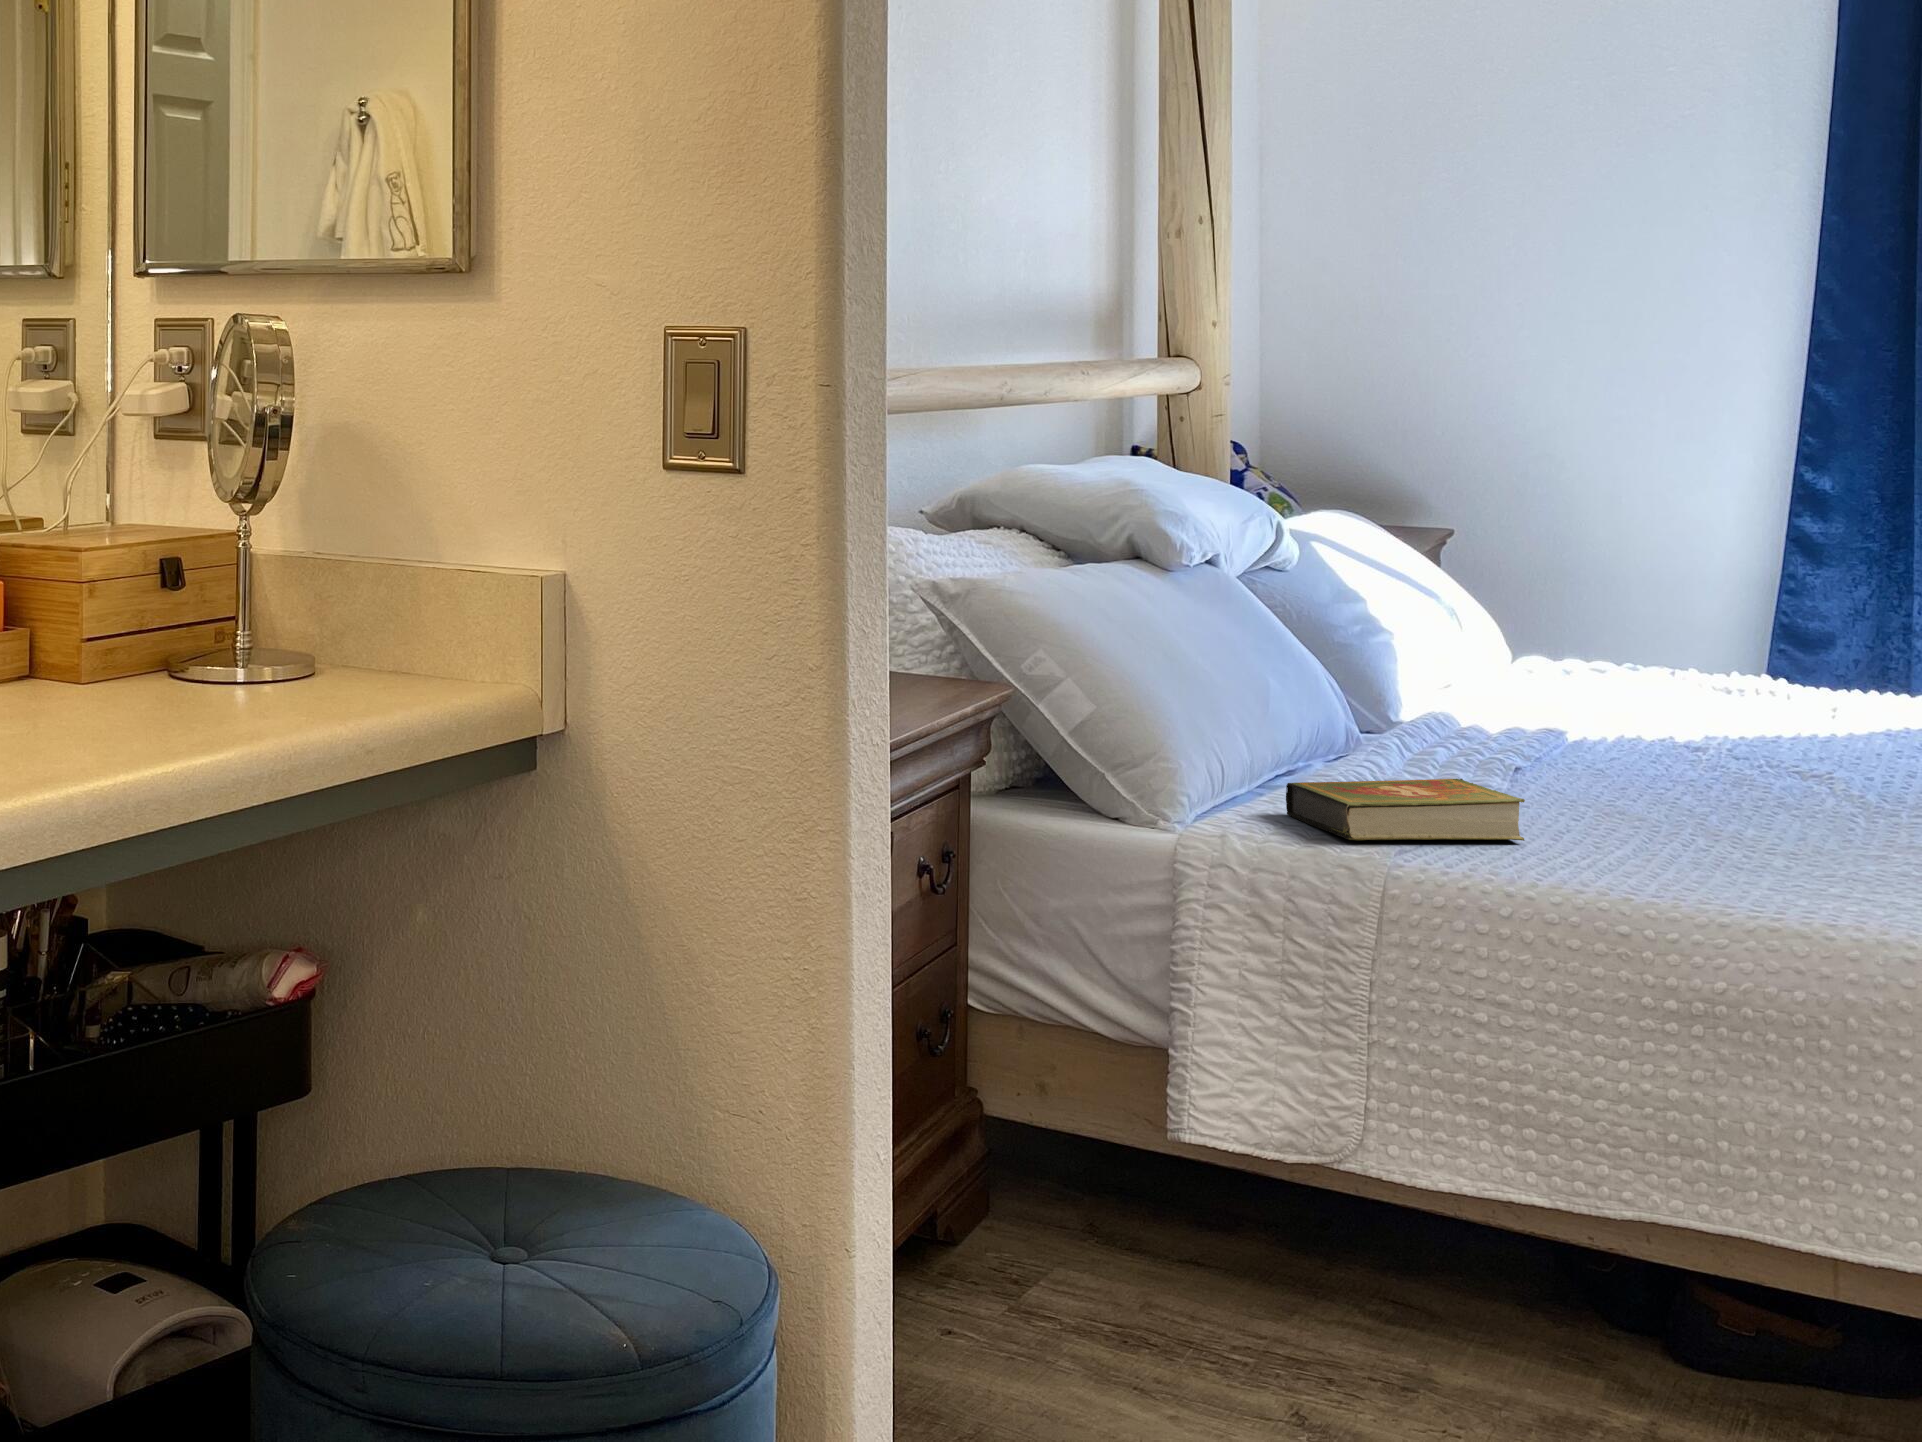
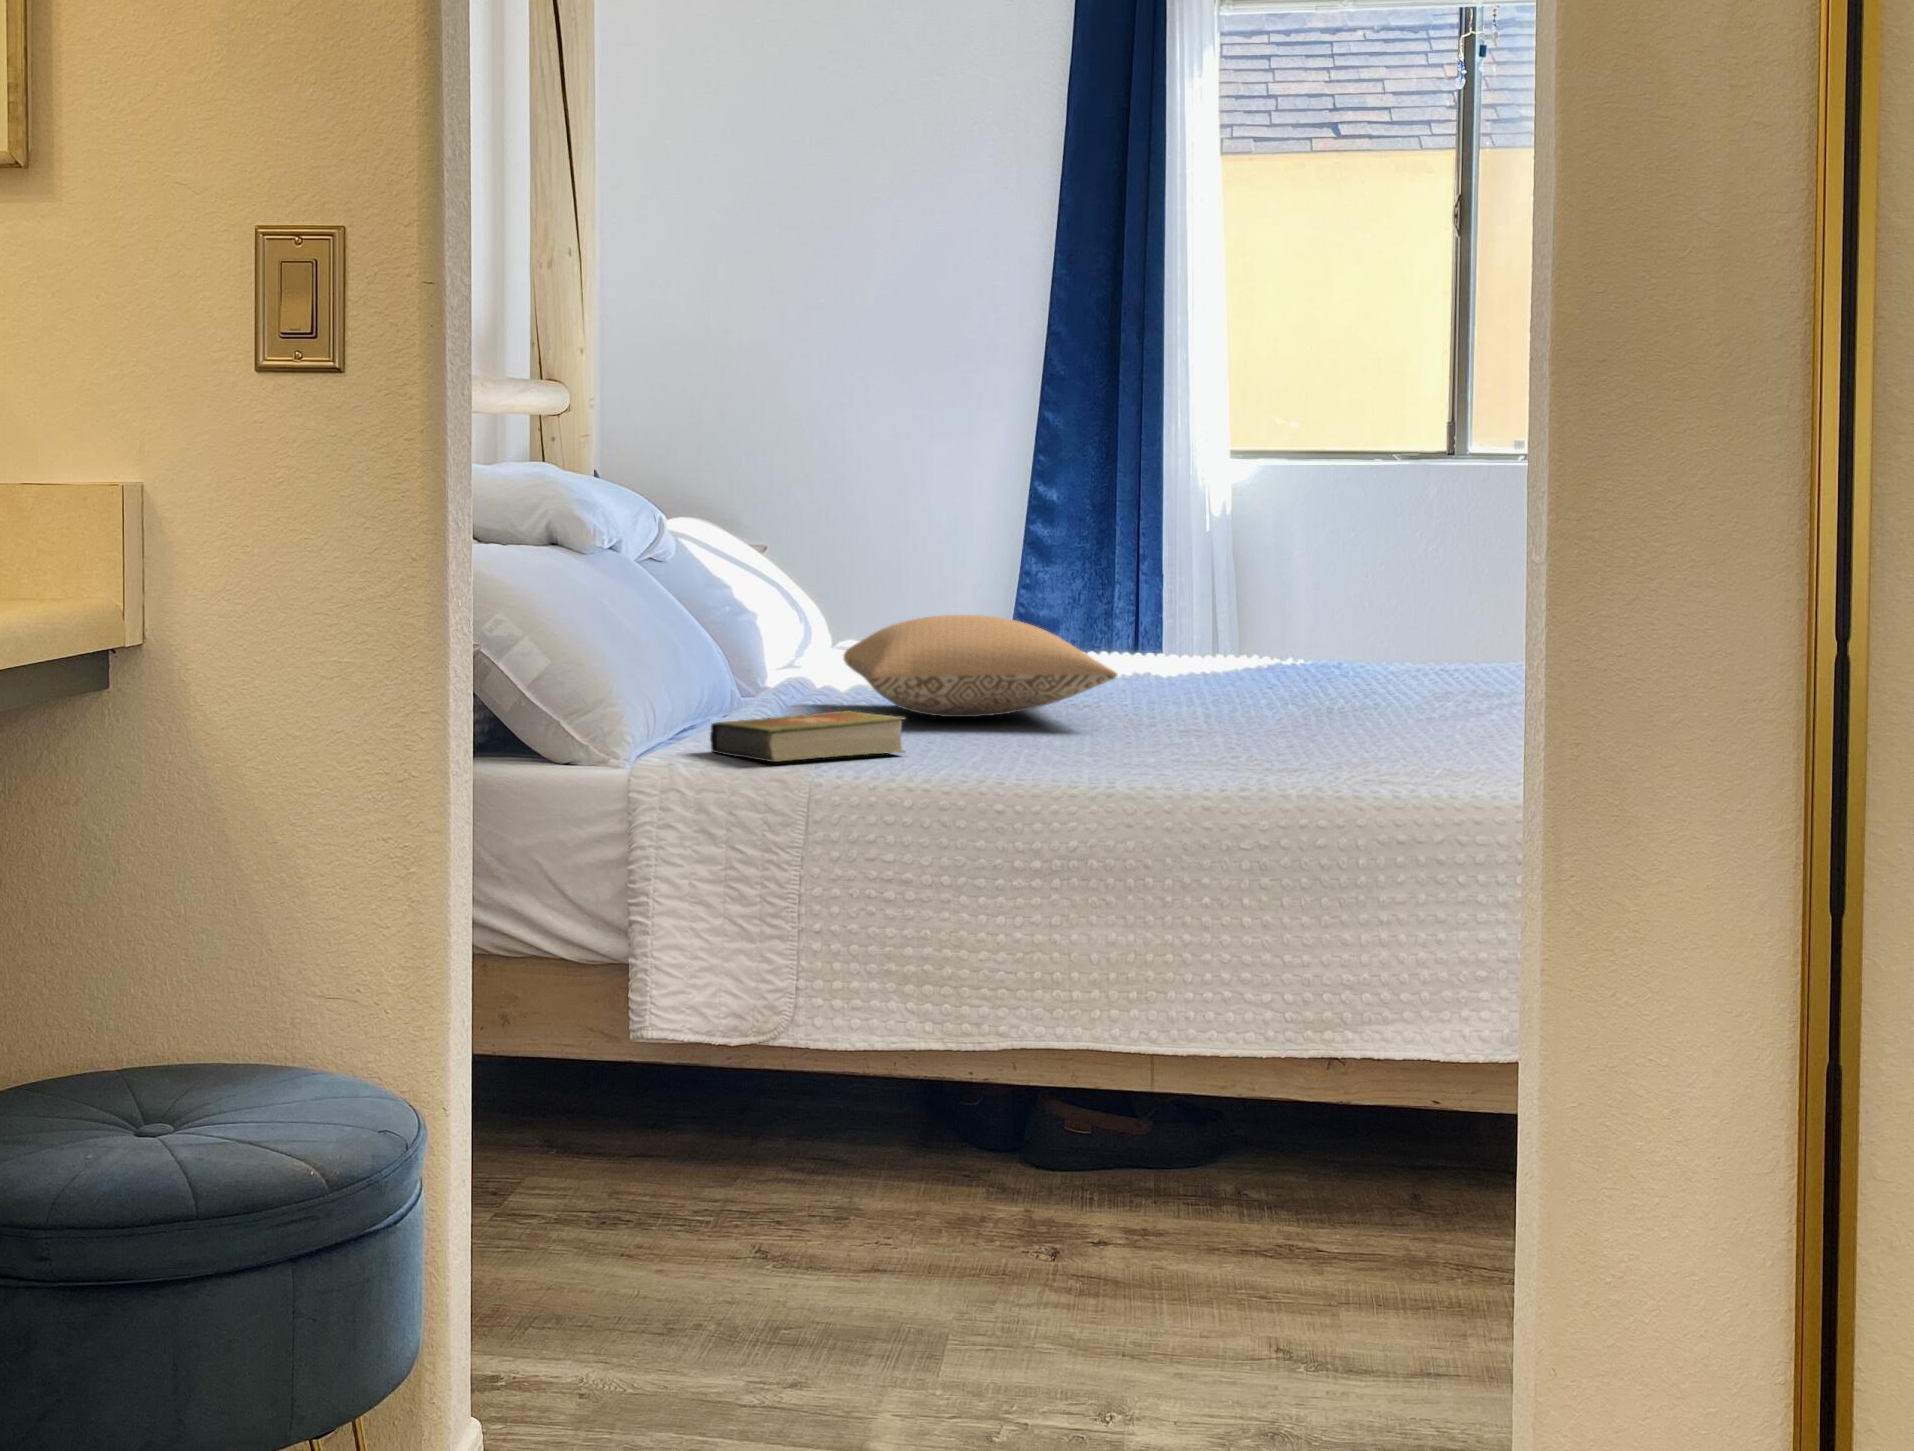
pillow: none [1483,664,1832,786] -> present [844,615,1117,717]

